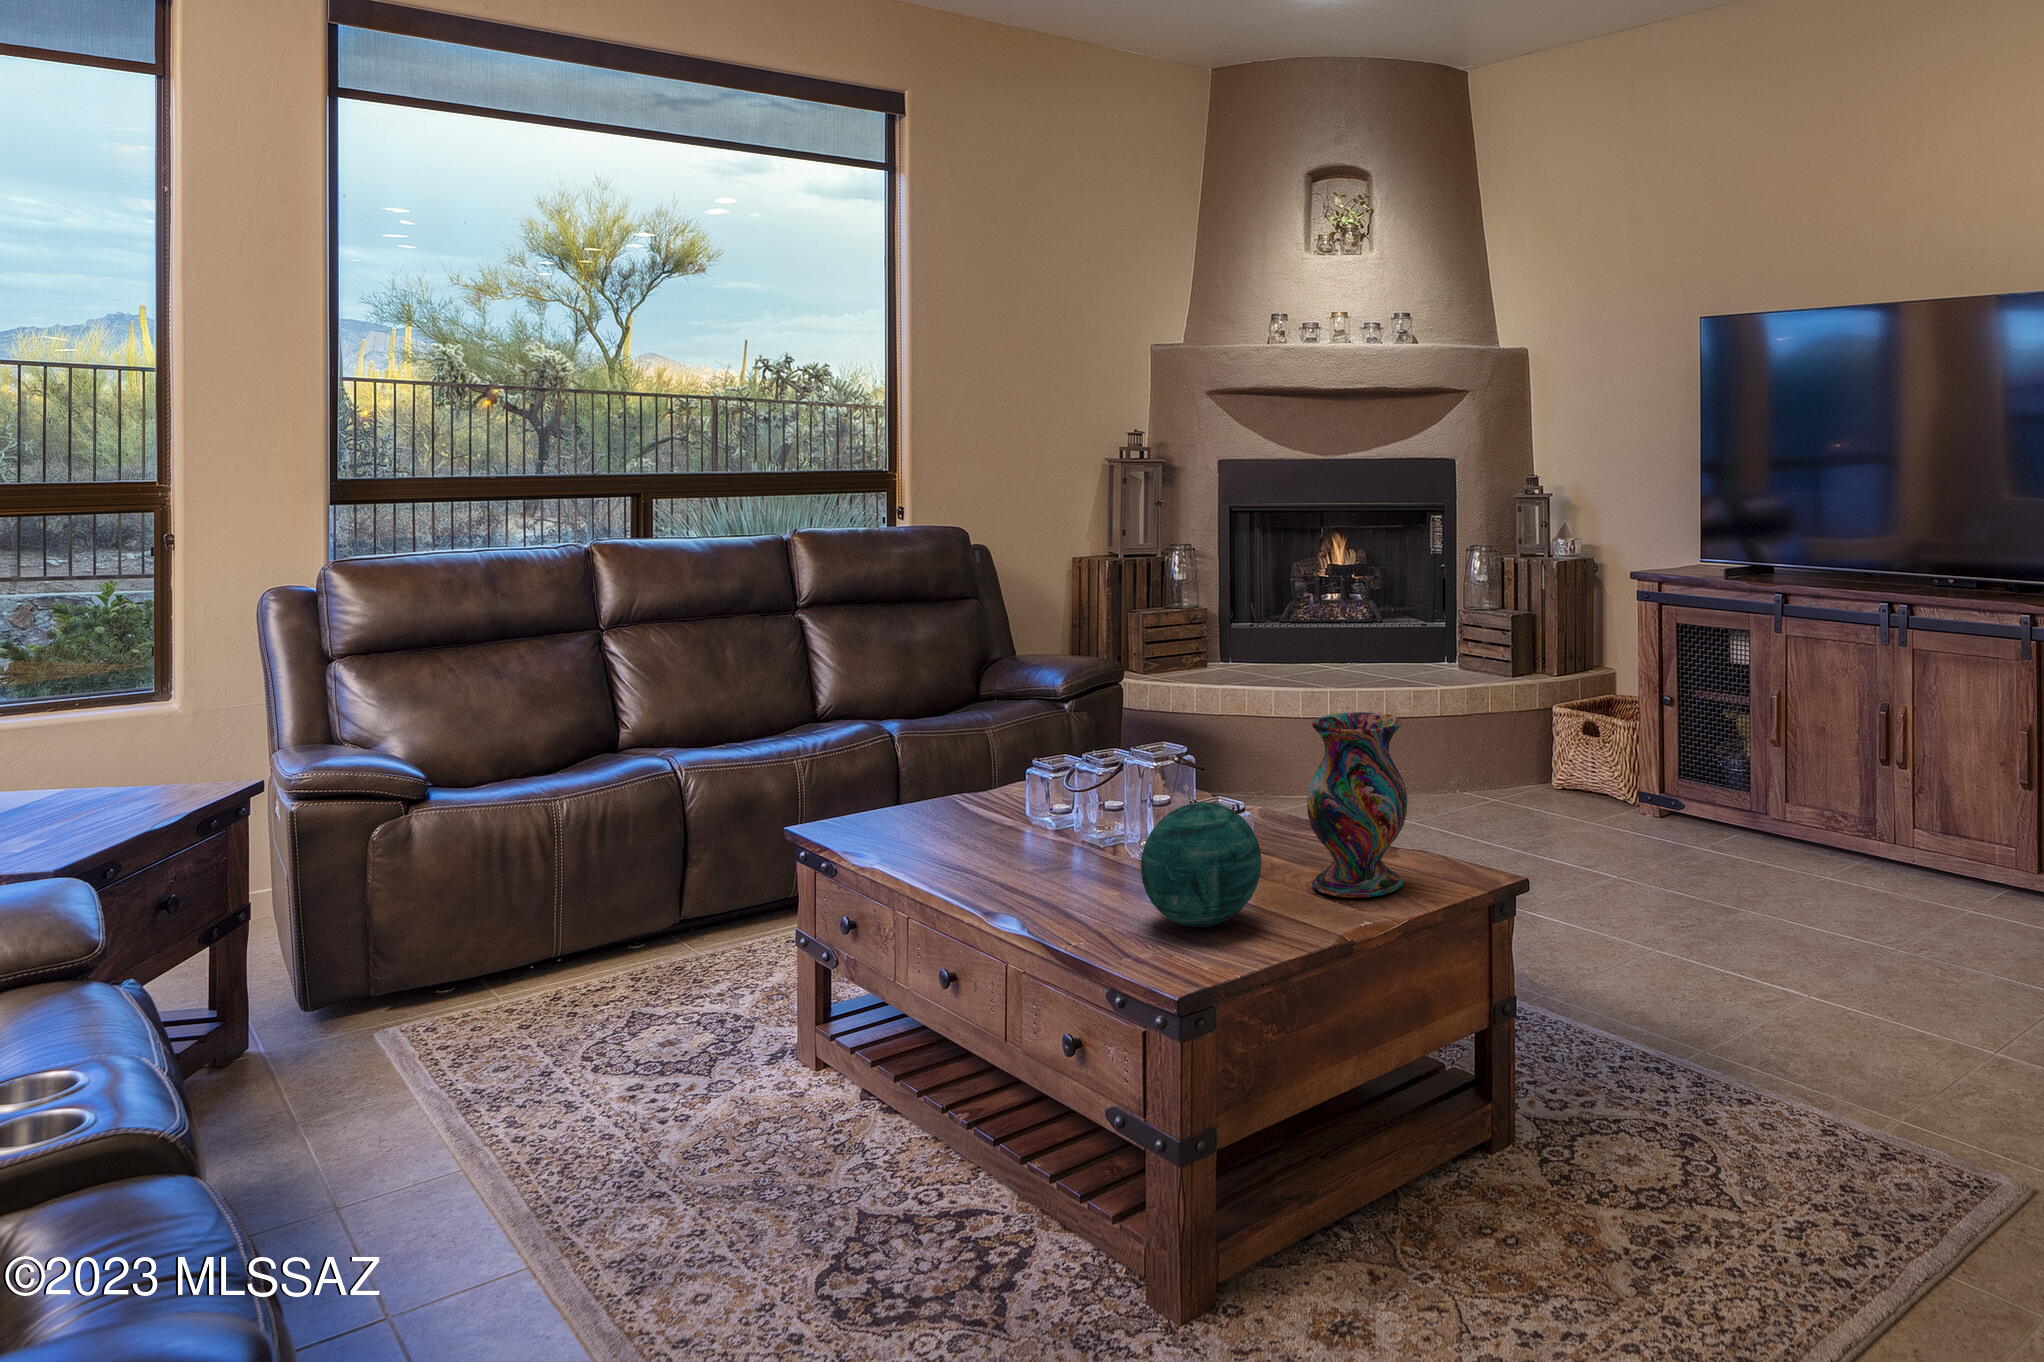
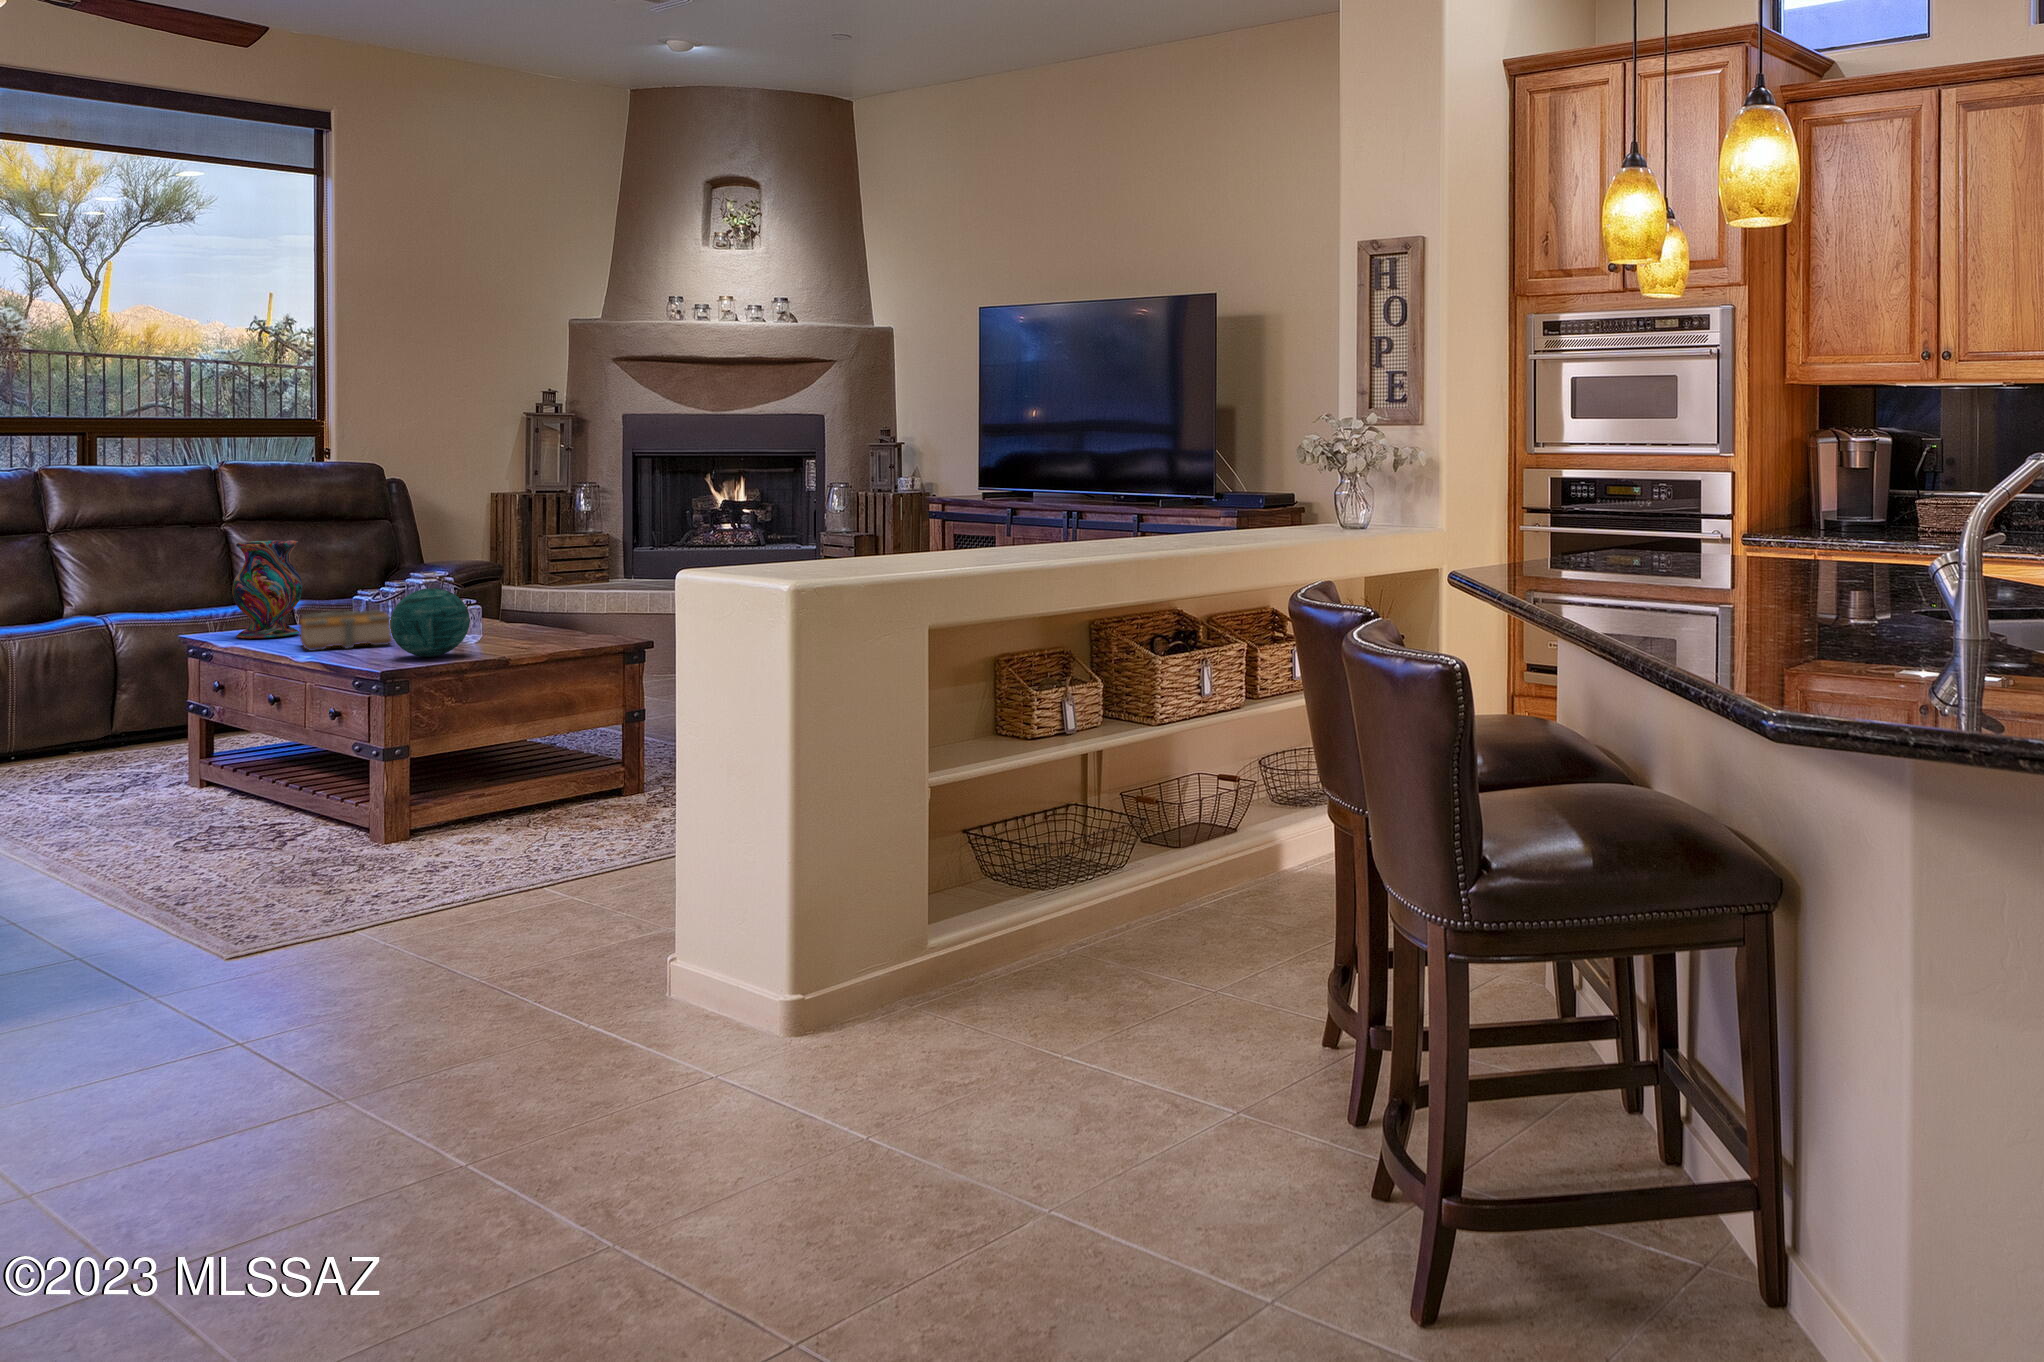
vase: present [1307,712,1408,898] -> present [232,540,302,638]
book: none [967,806,1110,890] -> present [299,610,392,651]

